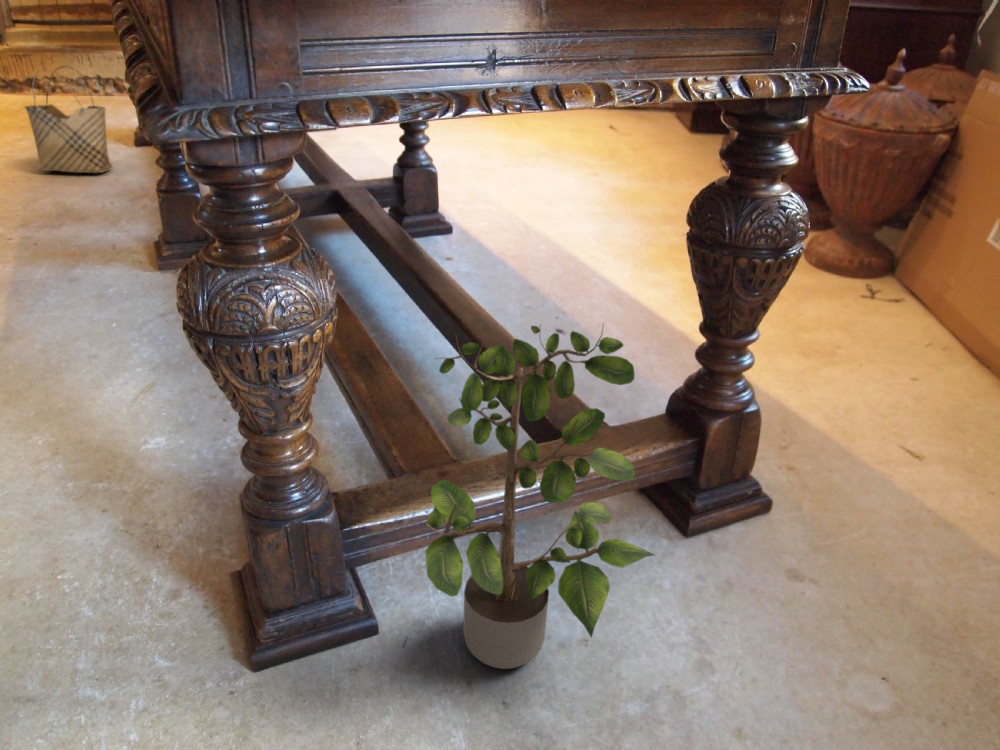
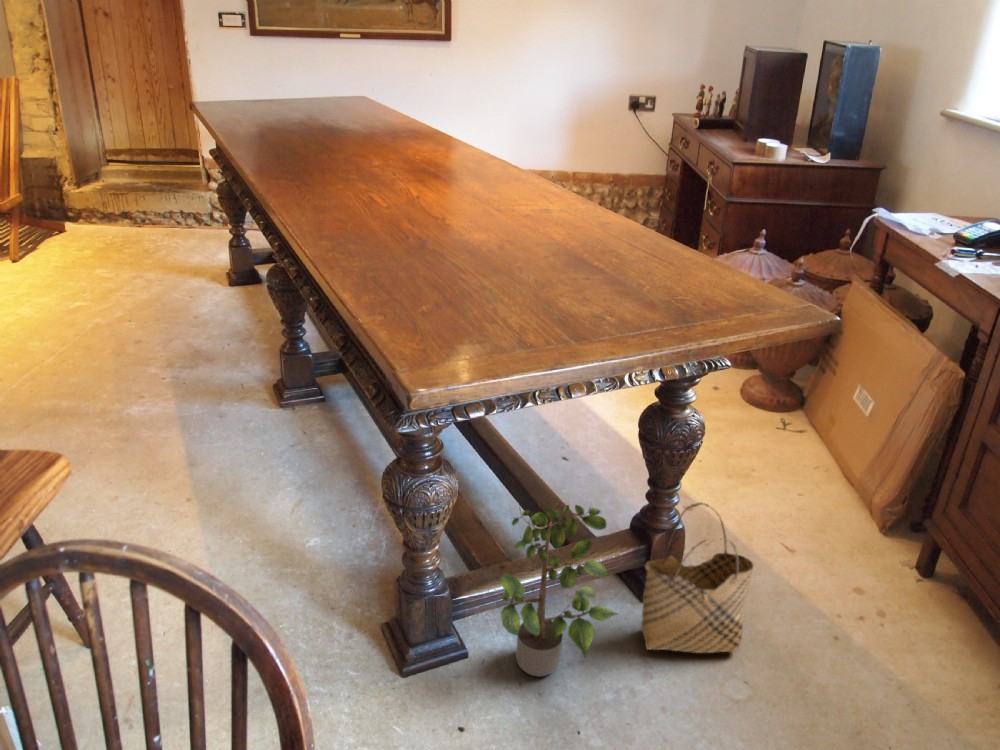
woven basket: present [25,66,112,173] -> present [641,503,753,653]

